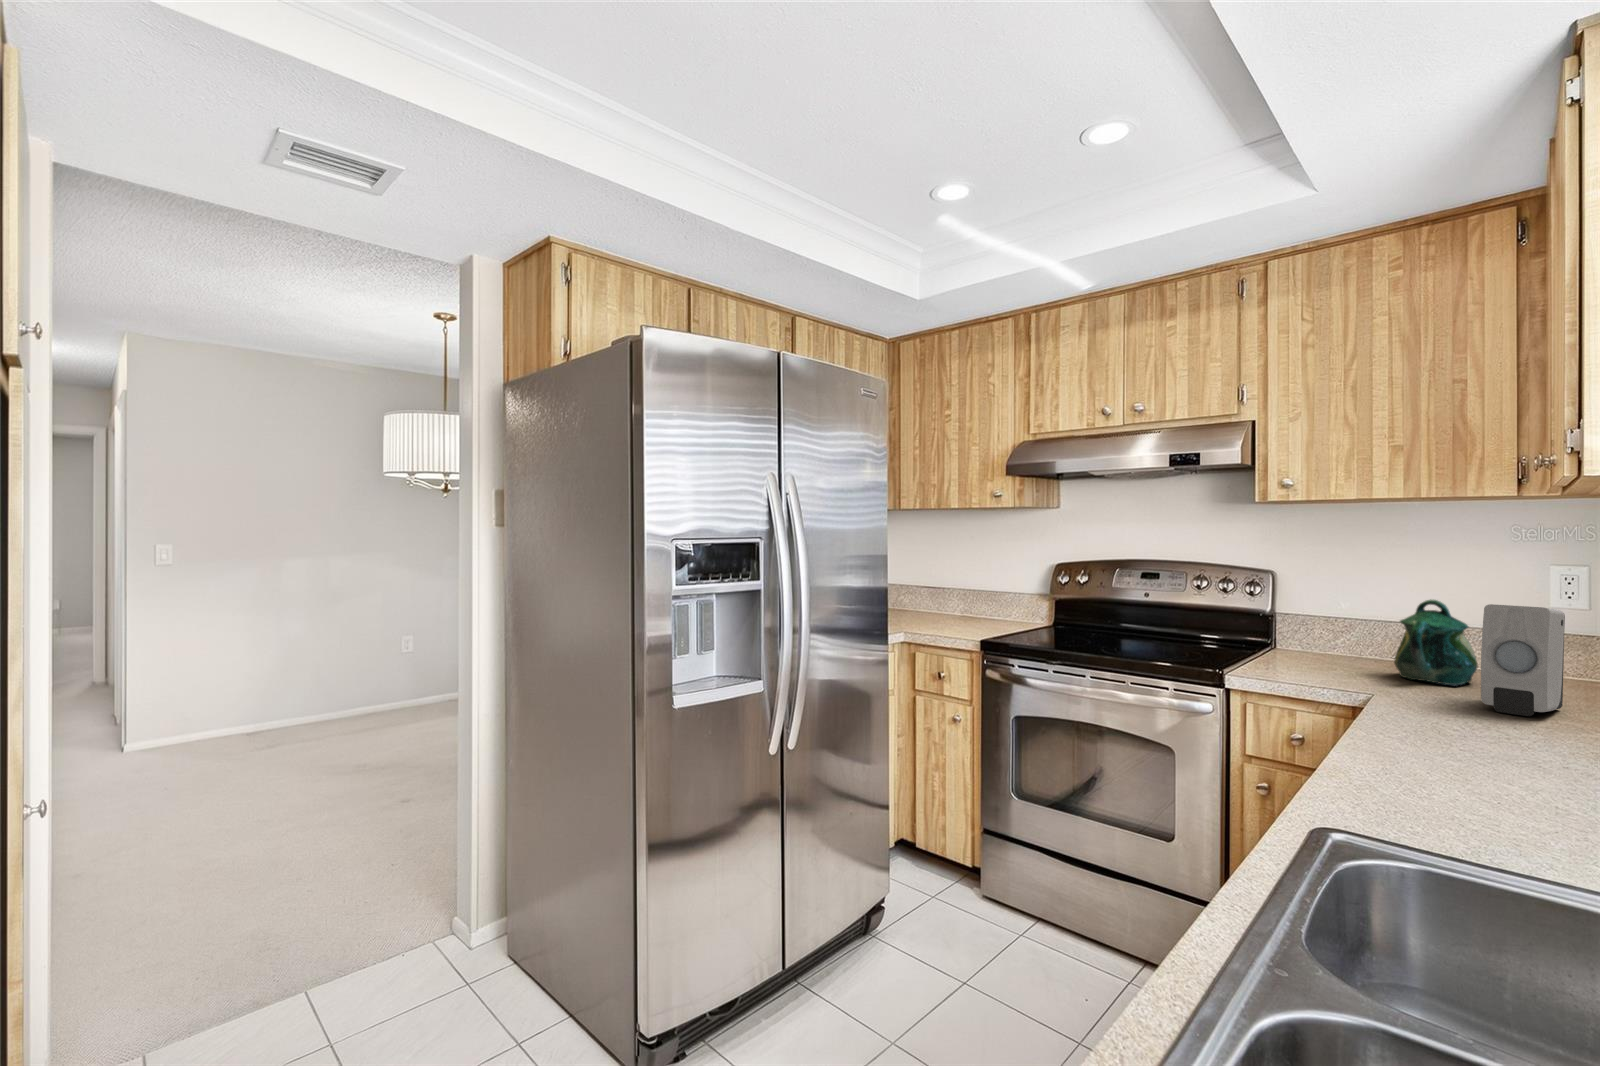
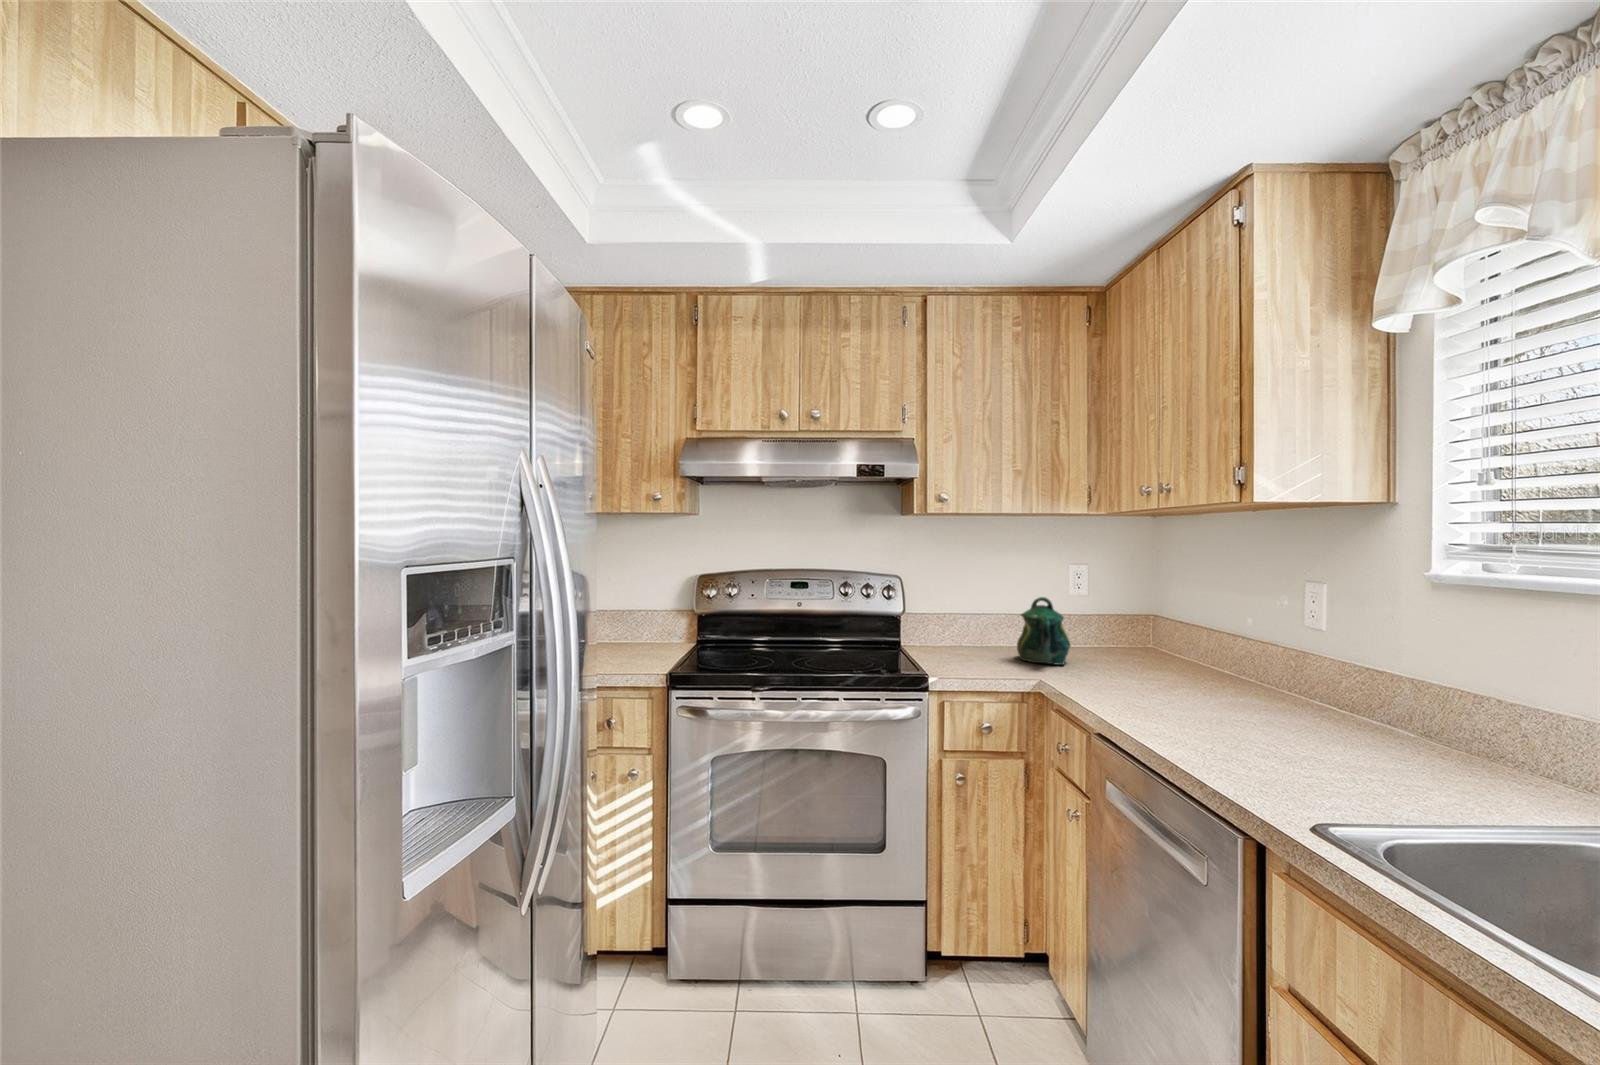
soap dispenser: present [1481,604,1565,716] -> none [1103,603,1152,687]

